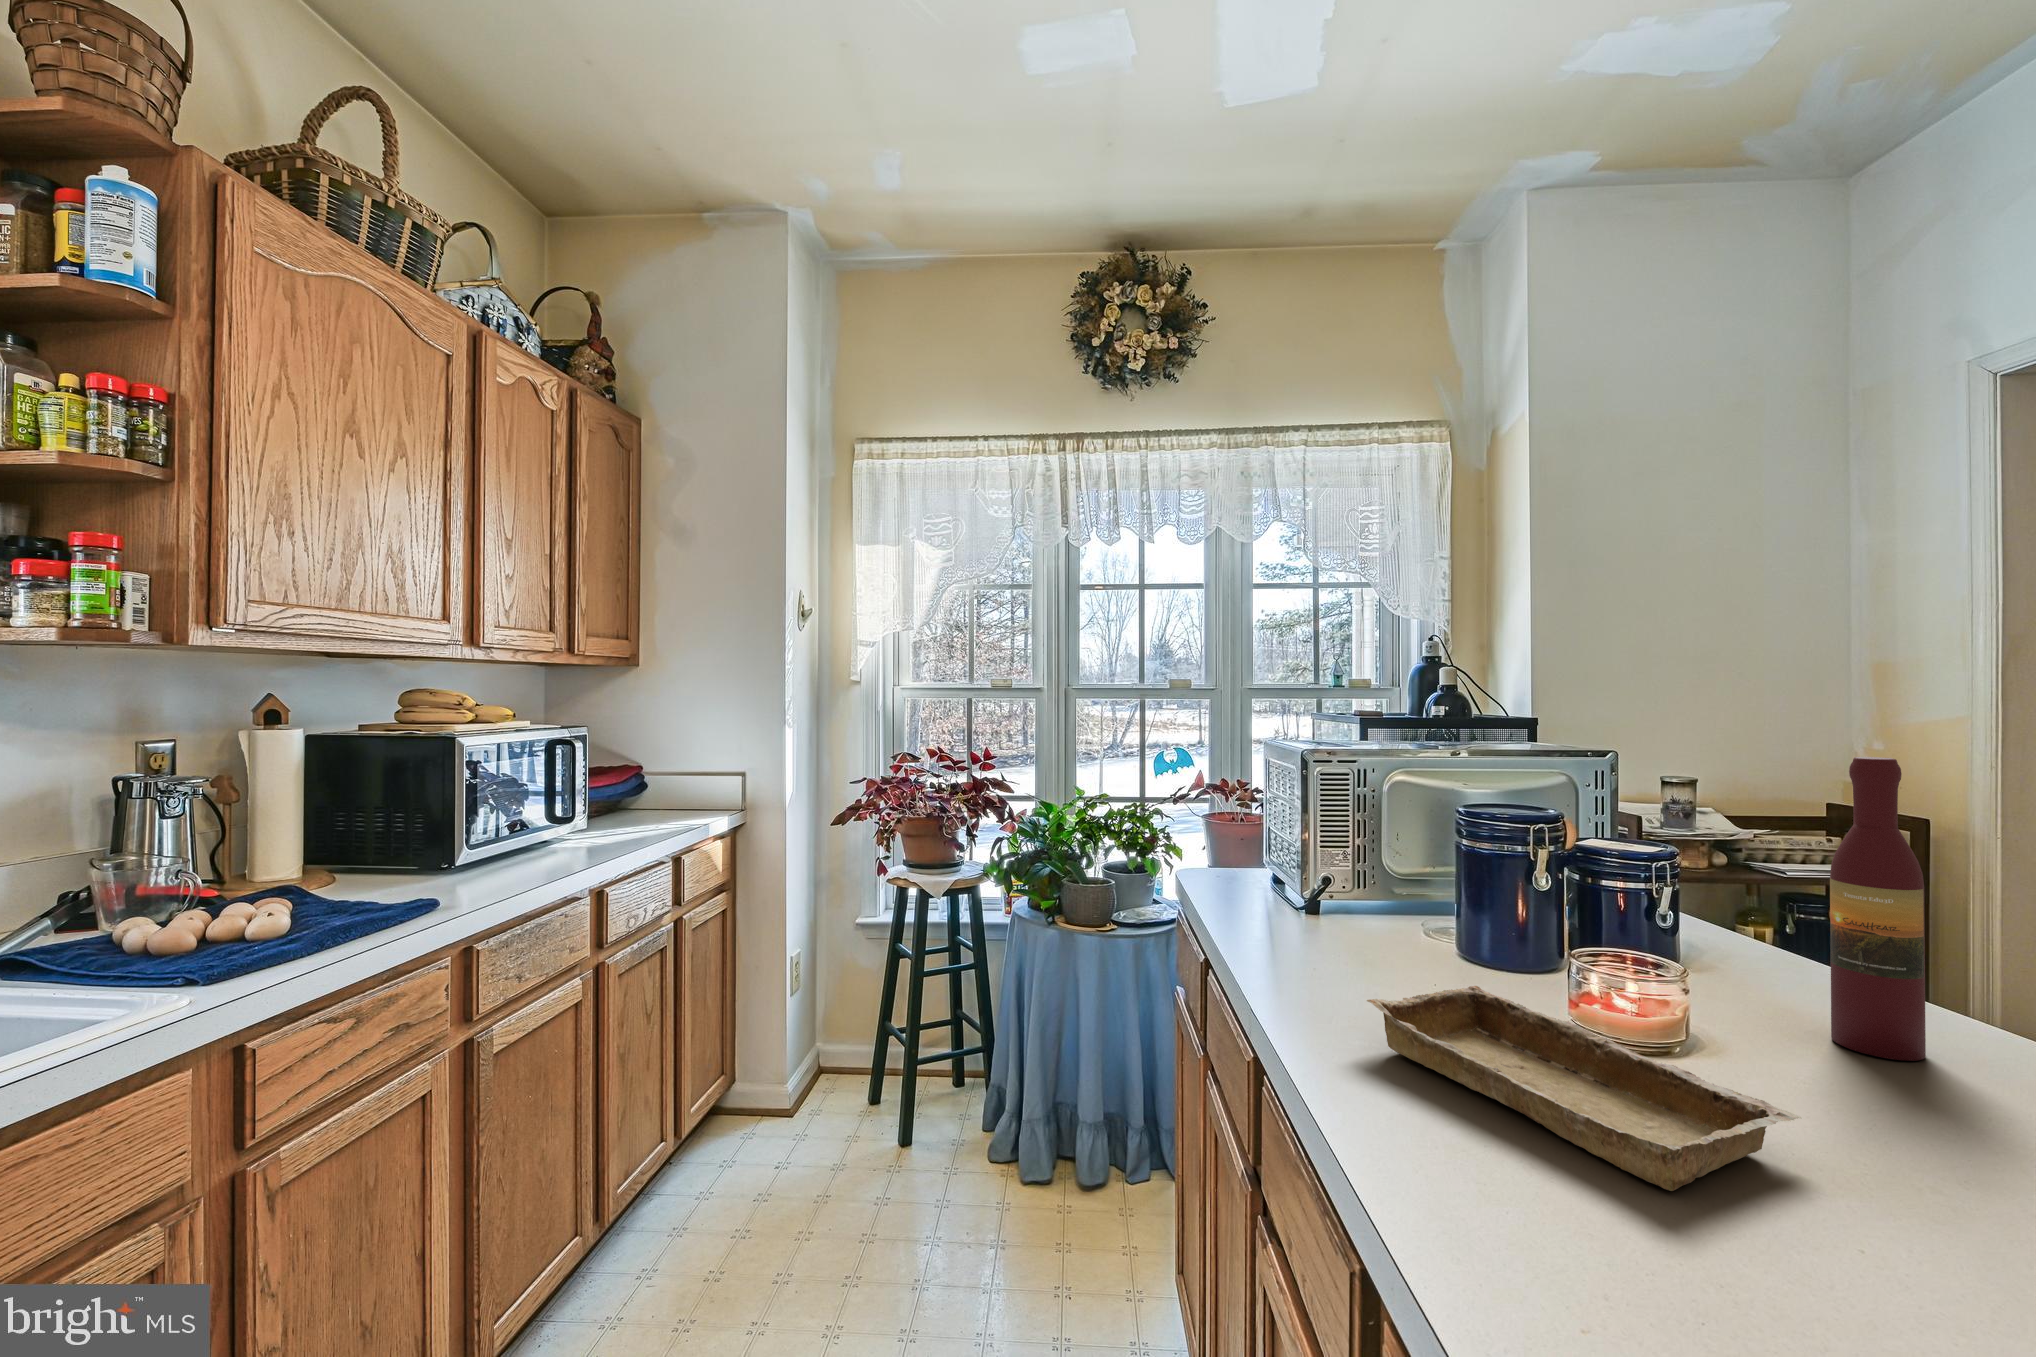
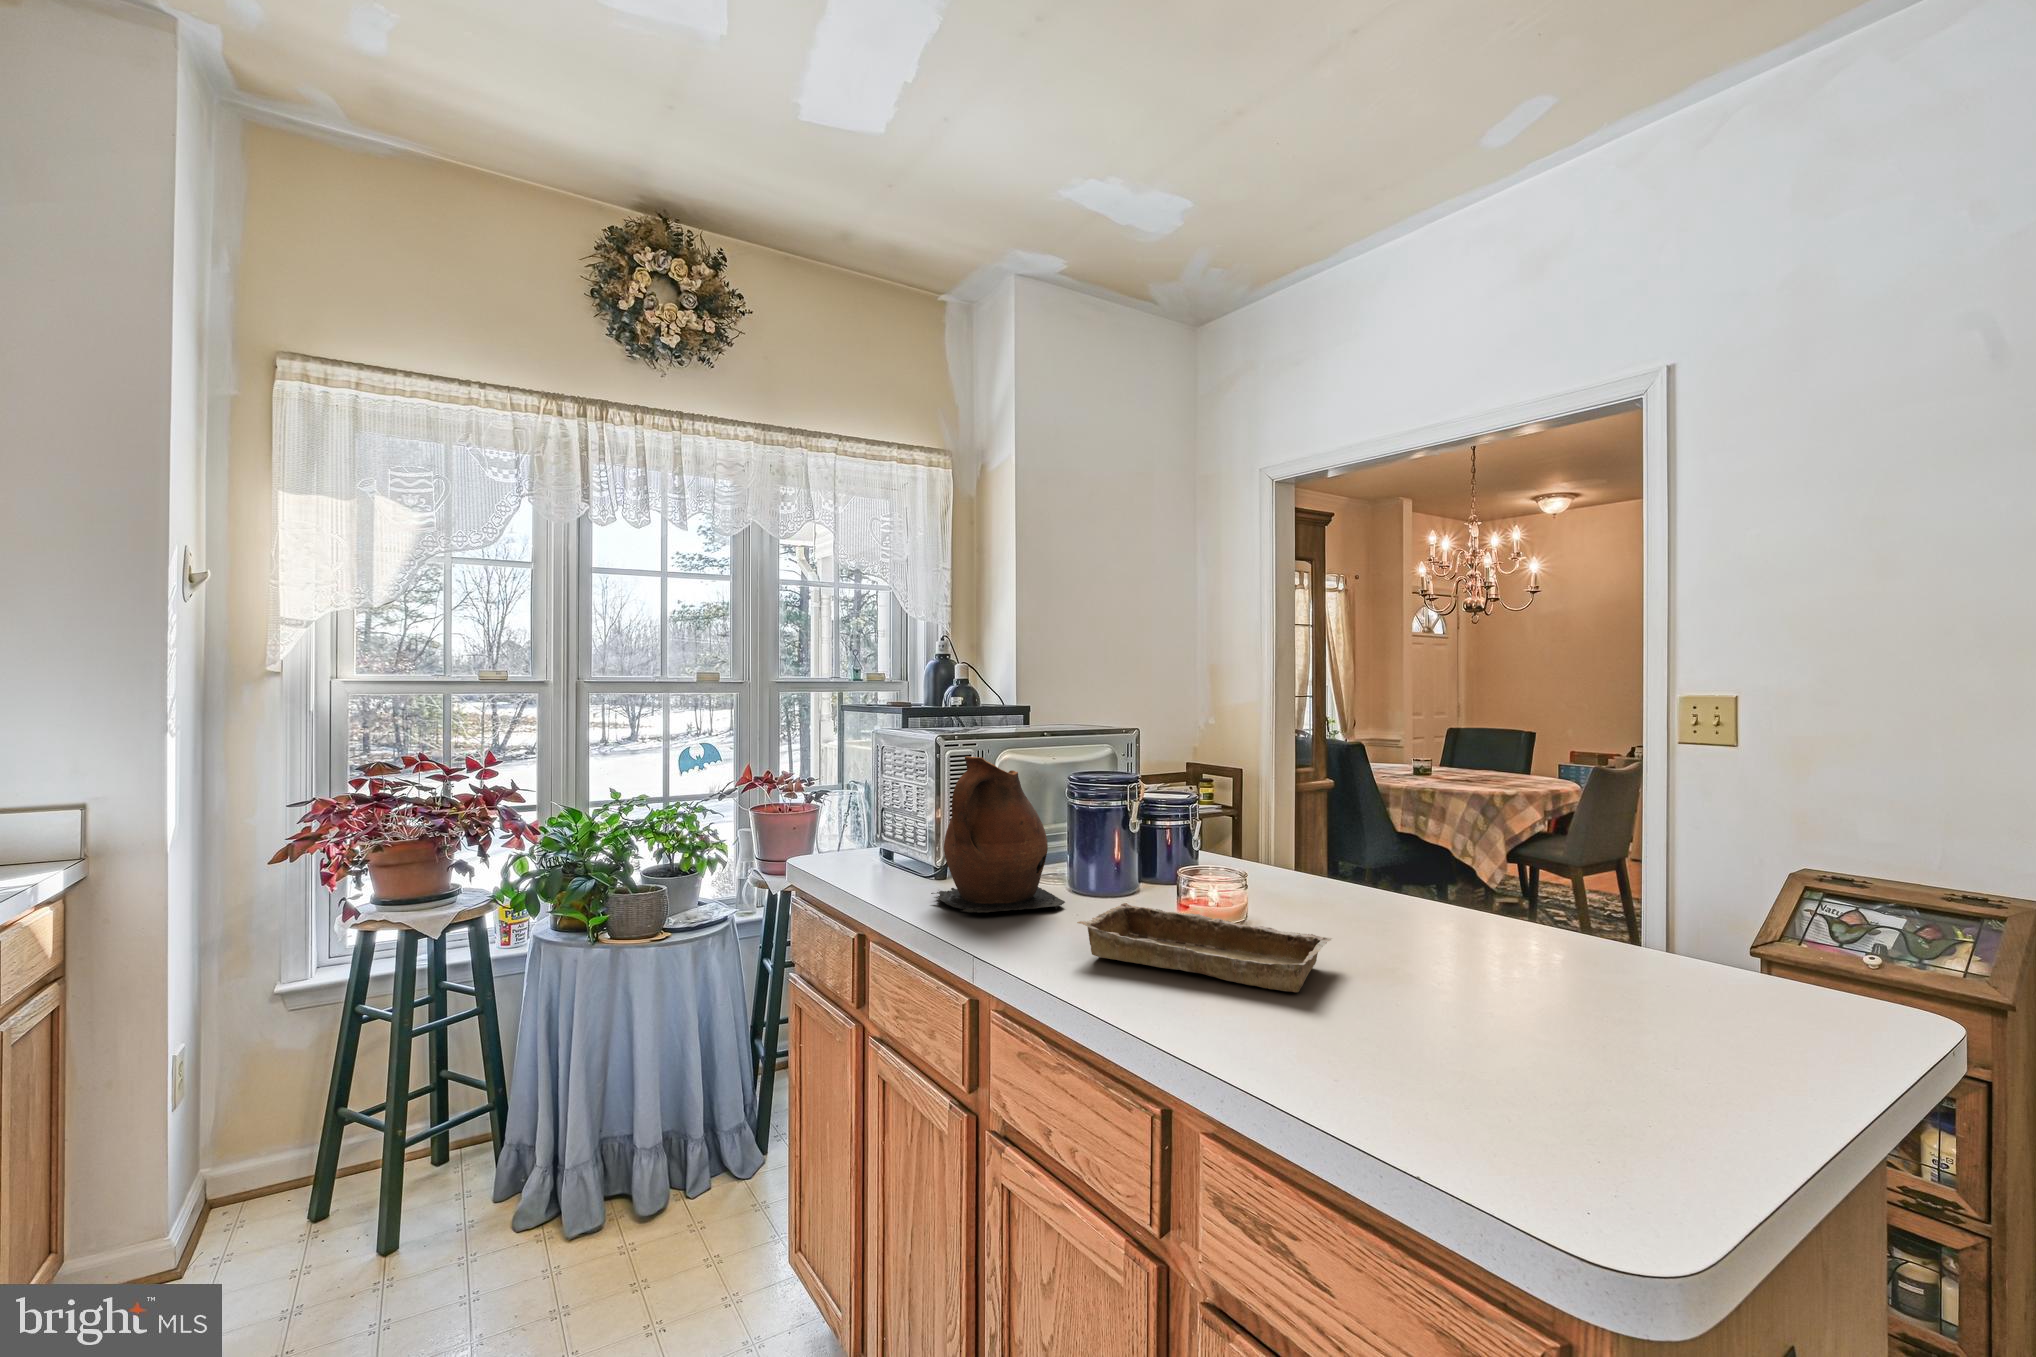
wine bottle: present [1830,757,1926,1061] -> none [1293,725,1337,908]
ceramic pitcher: none [1273,775,1431,976] -> present [931,756,1065,913]

